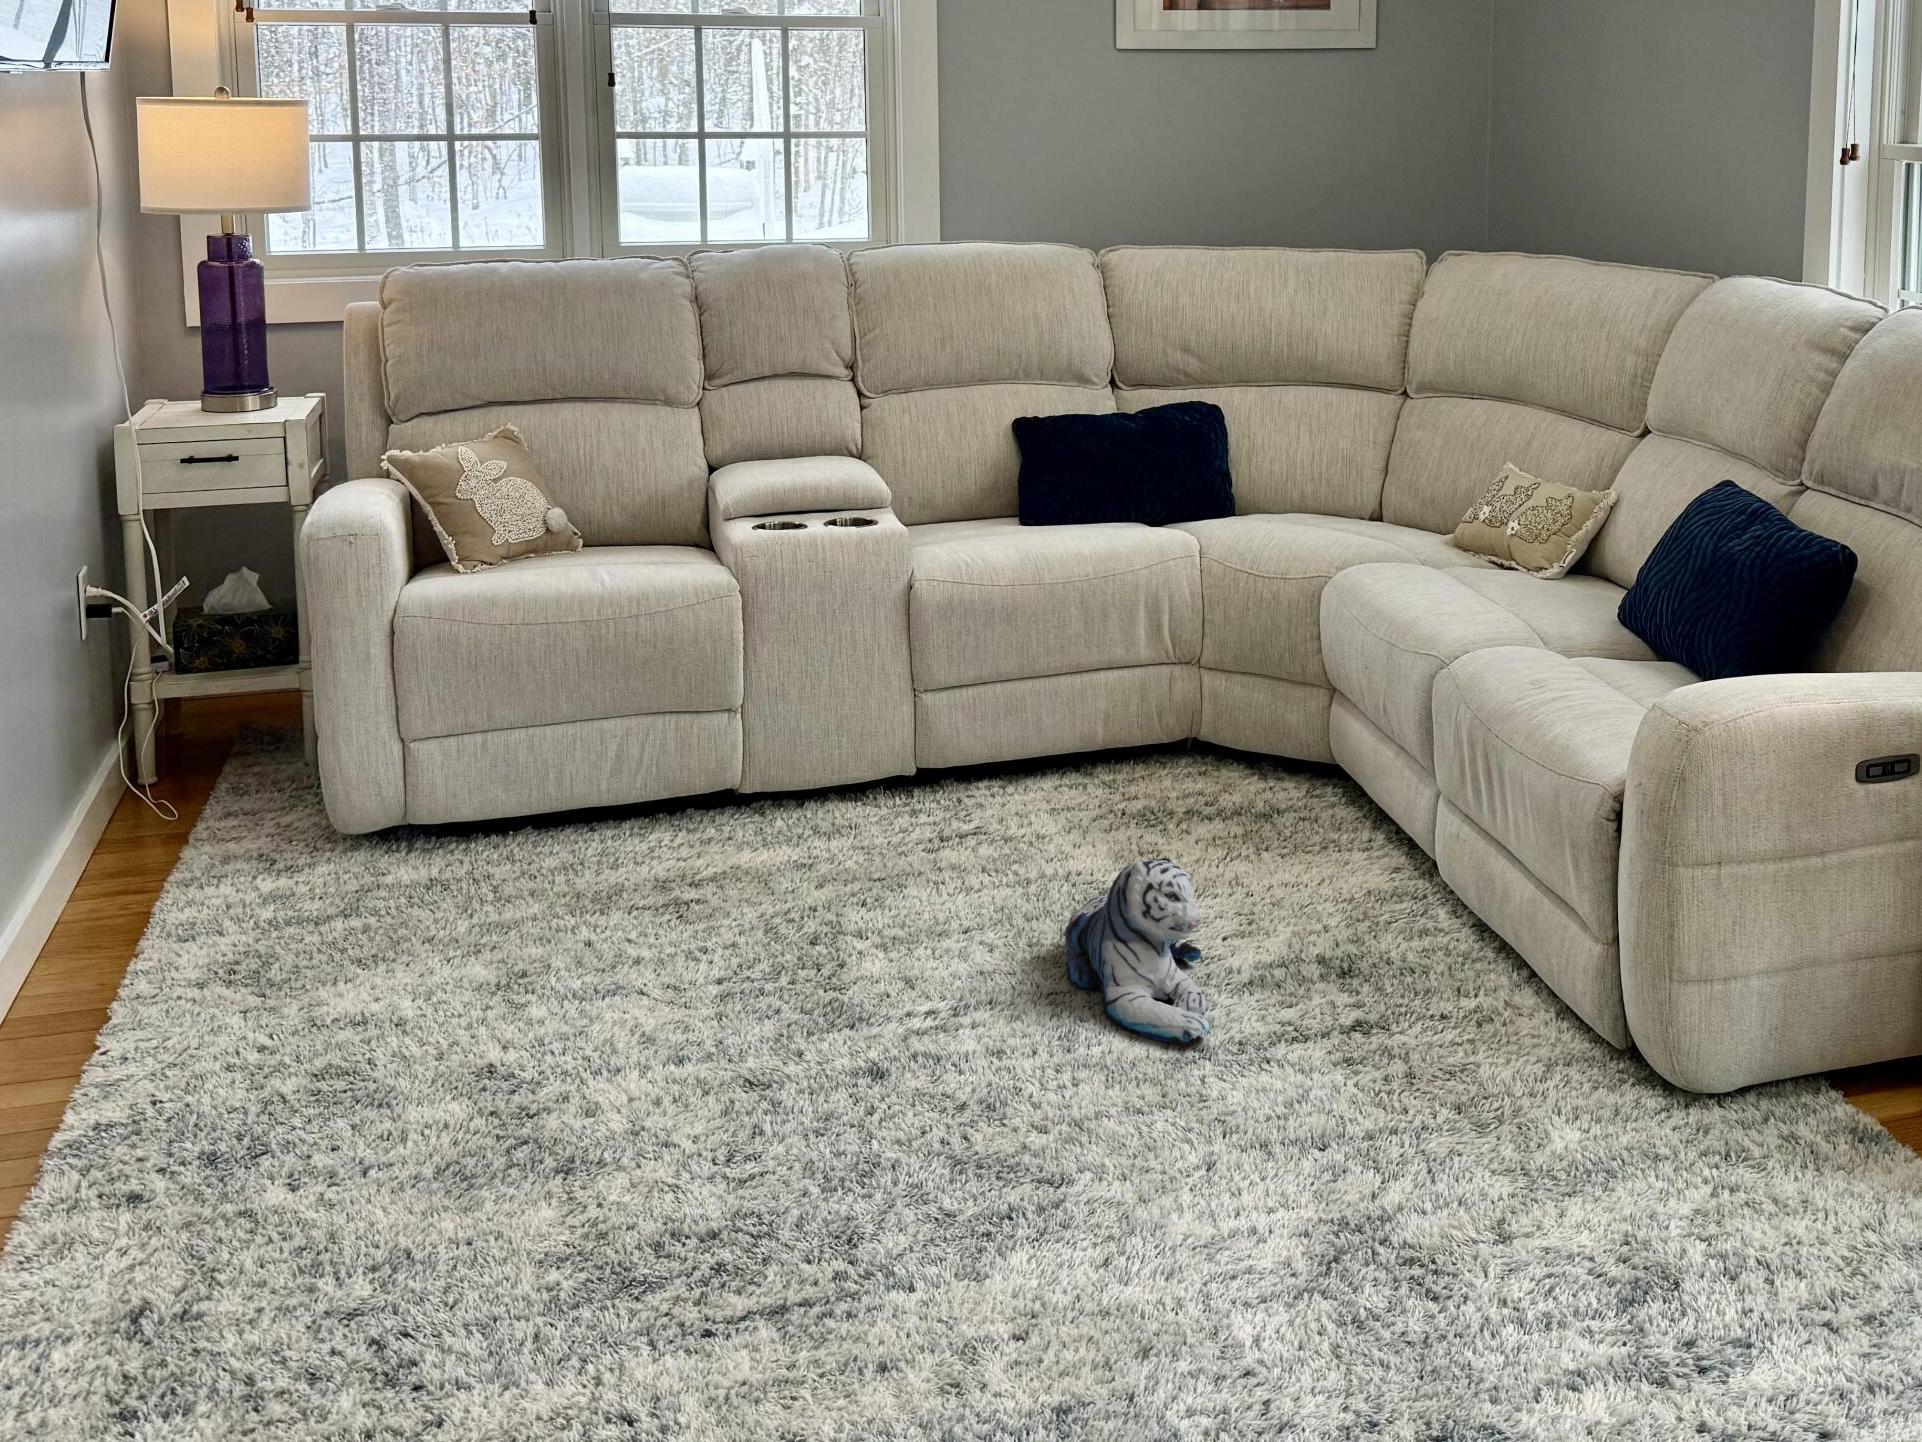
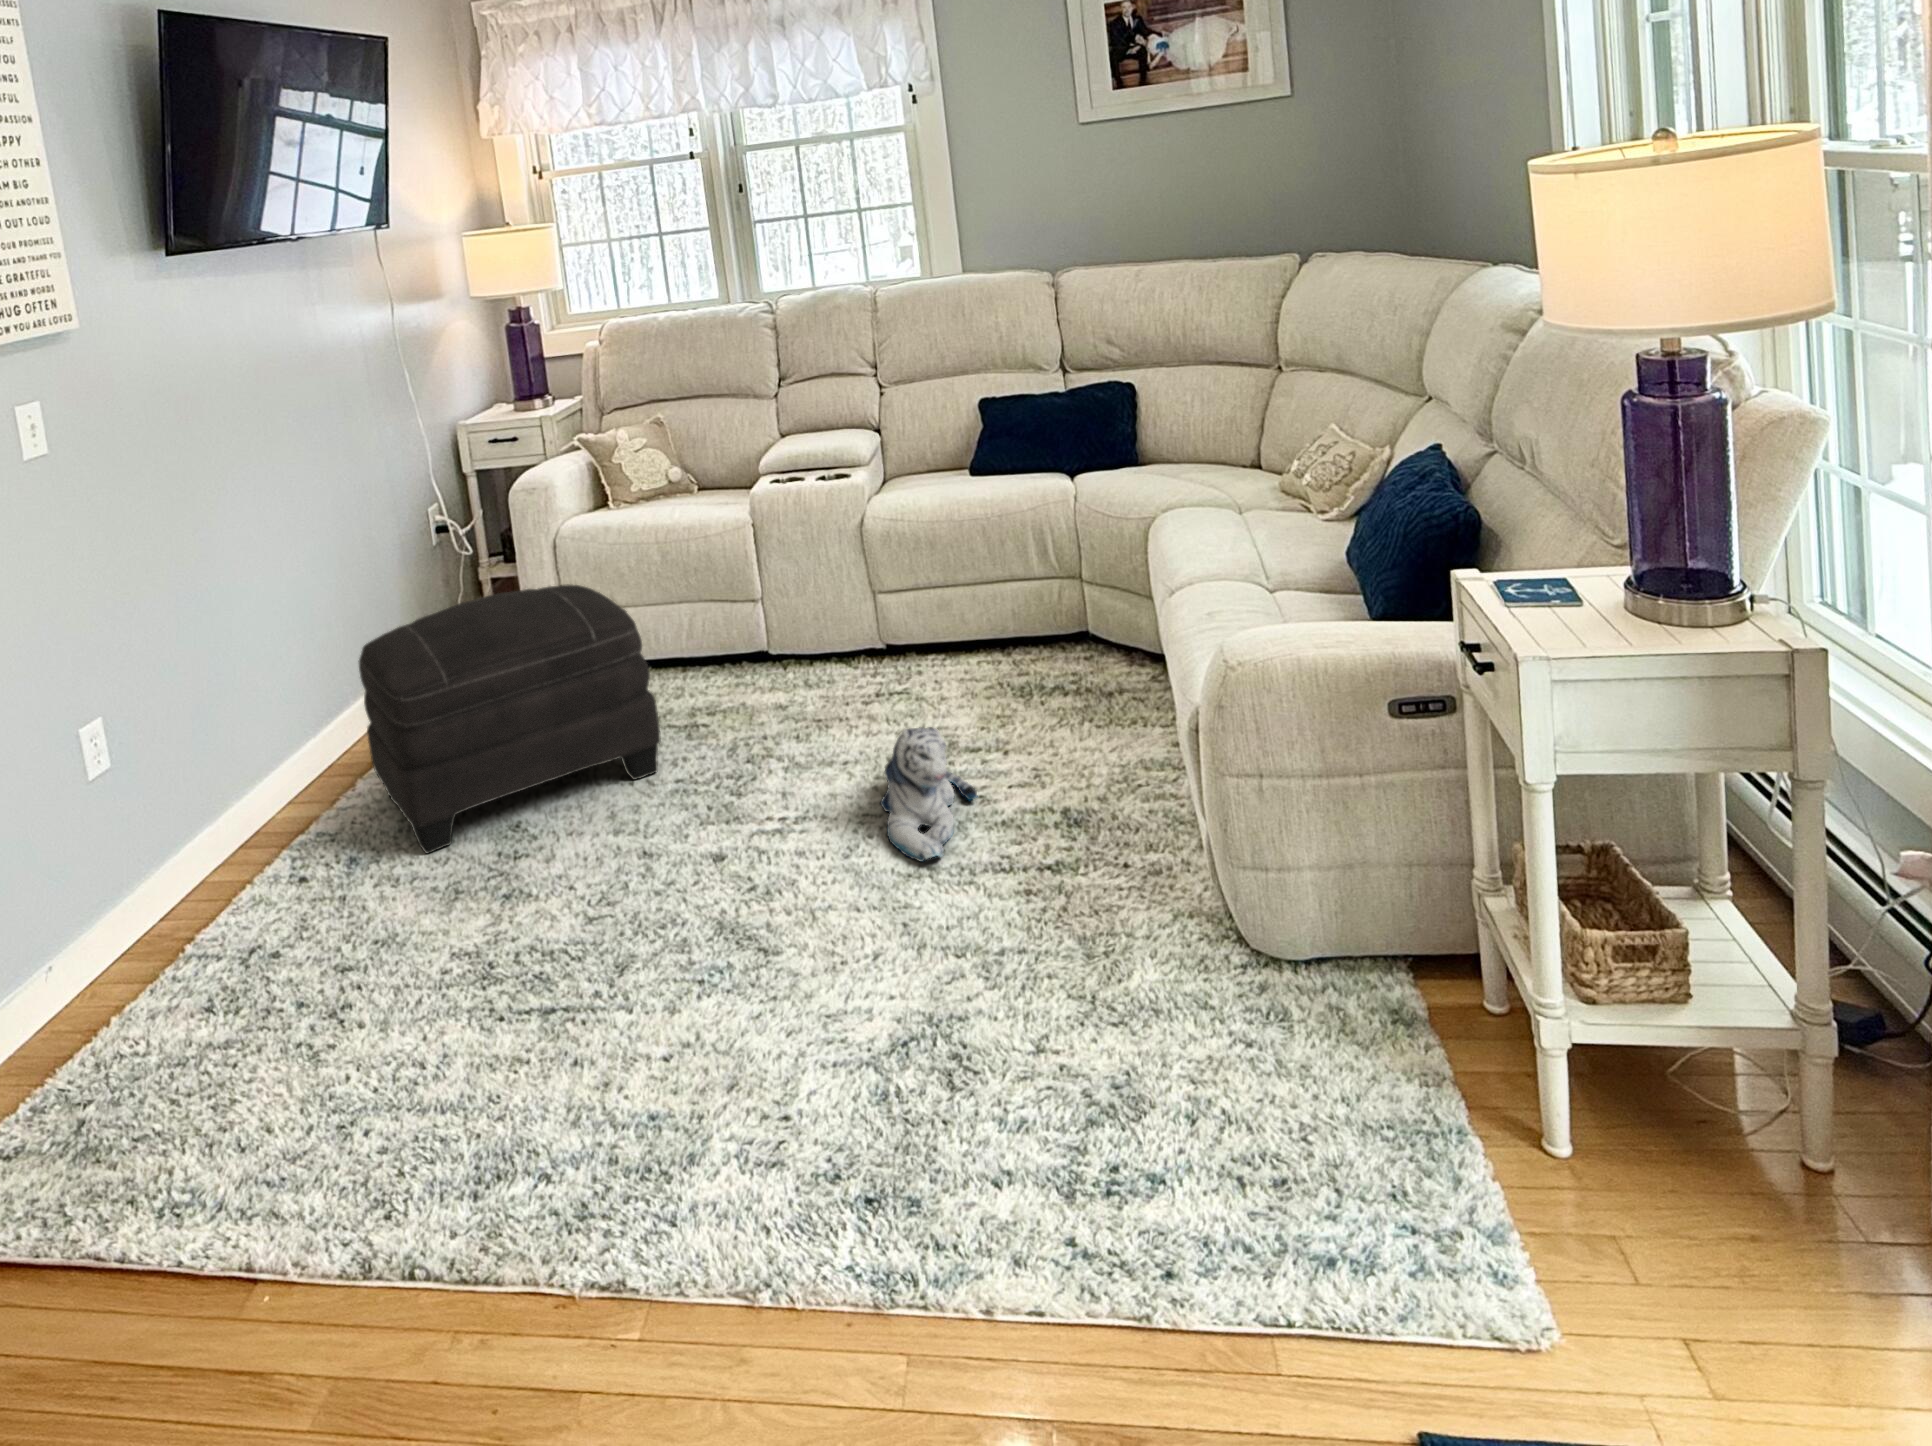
ottoman: none [161,682,687,1131] -> present [358,585,661,853]

